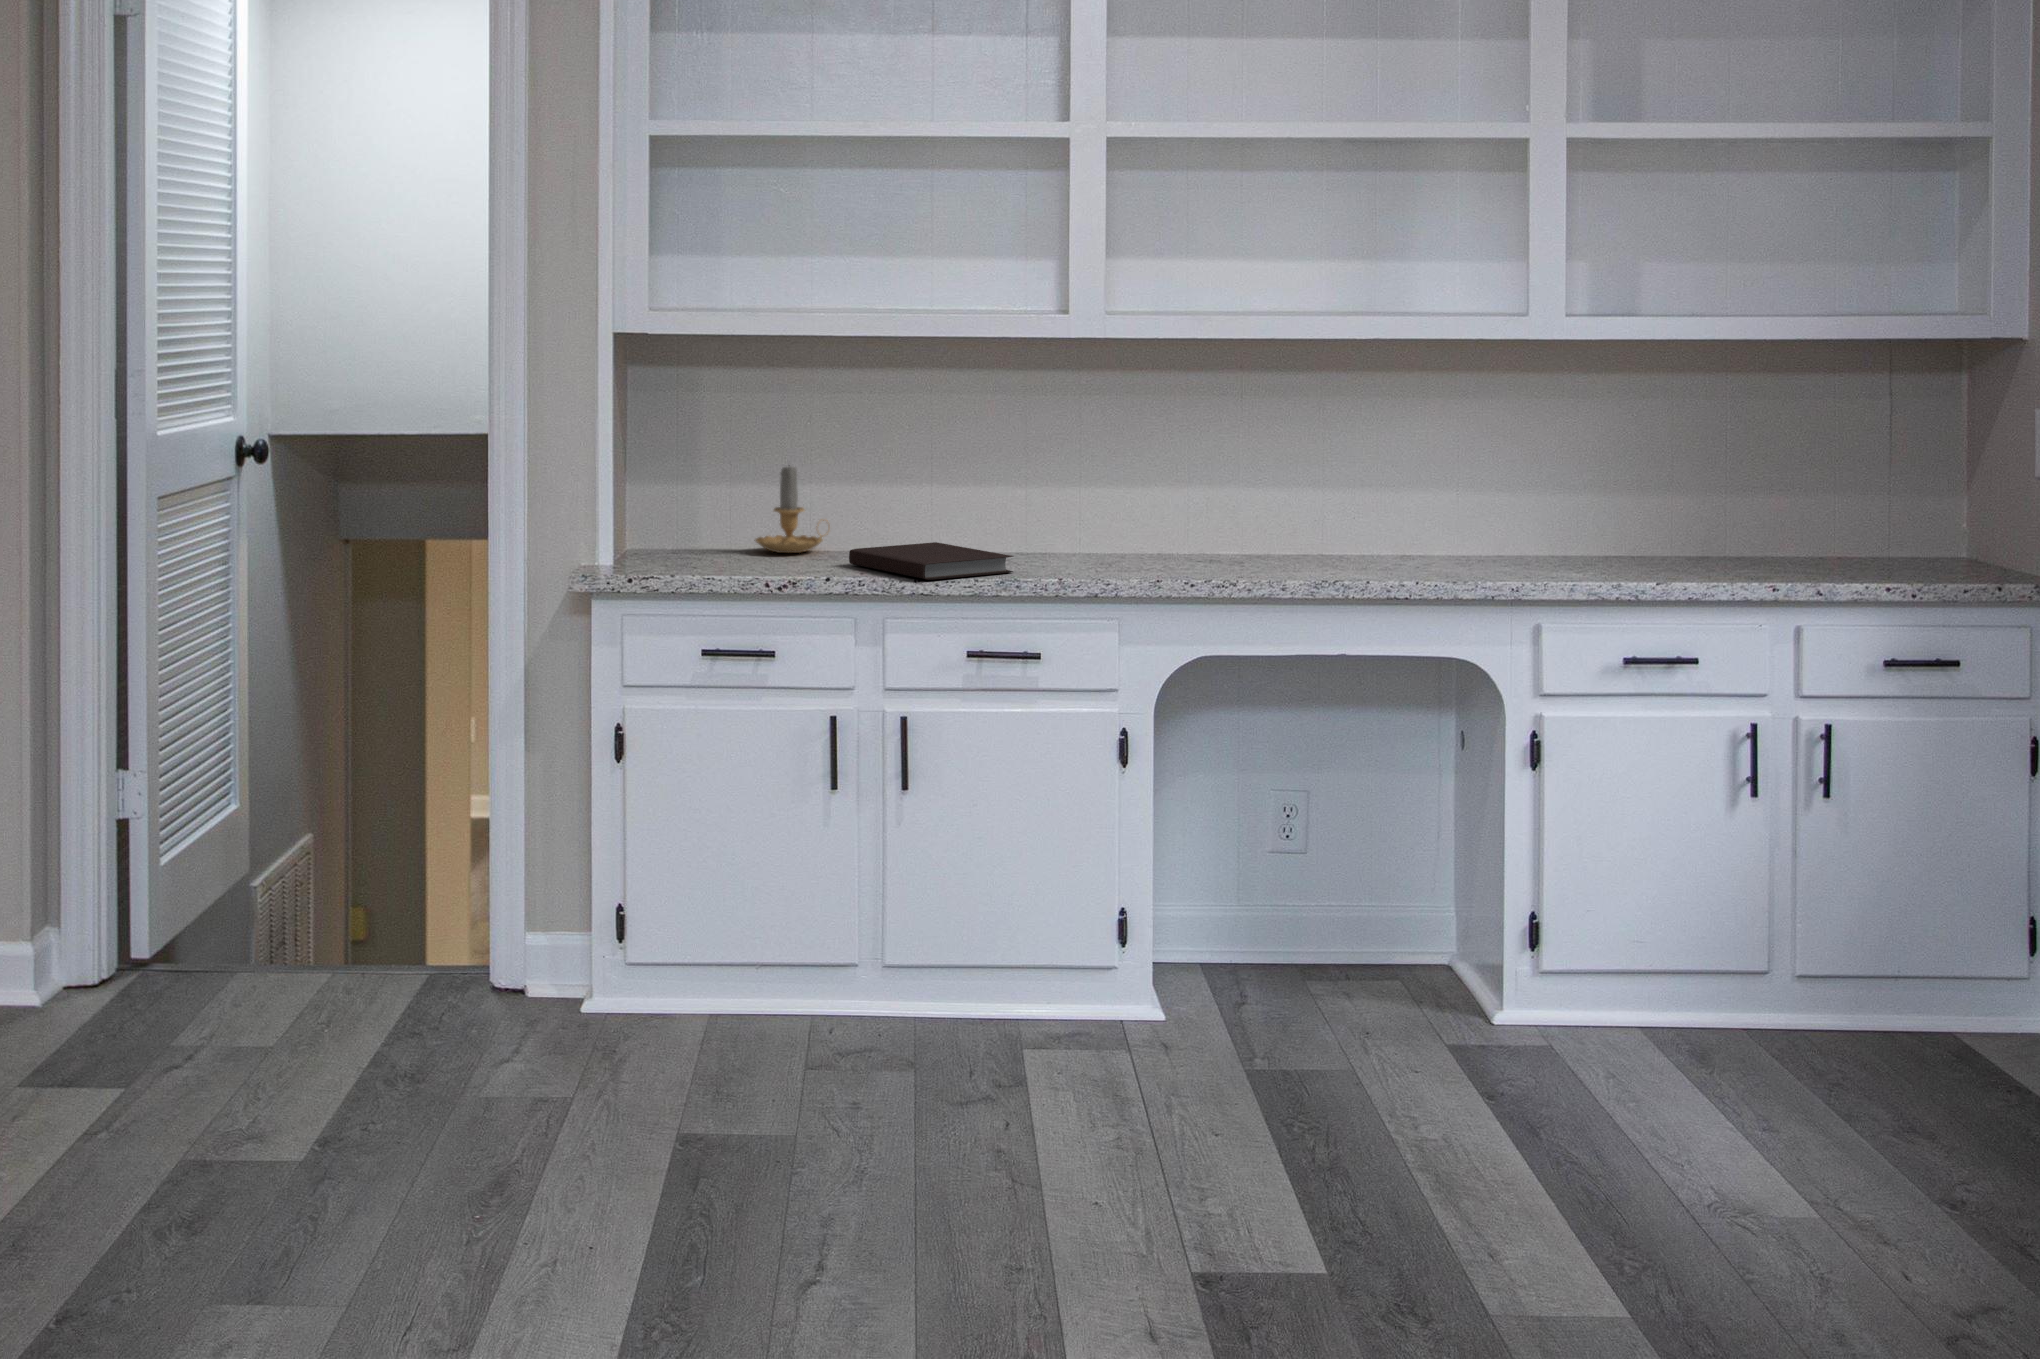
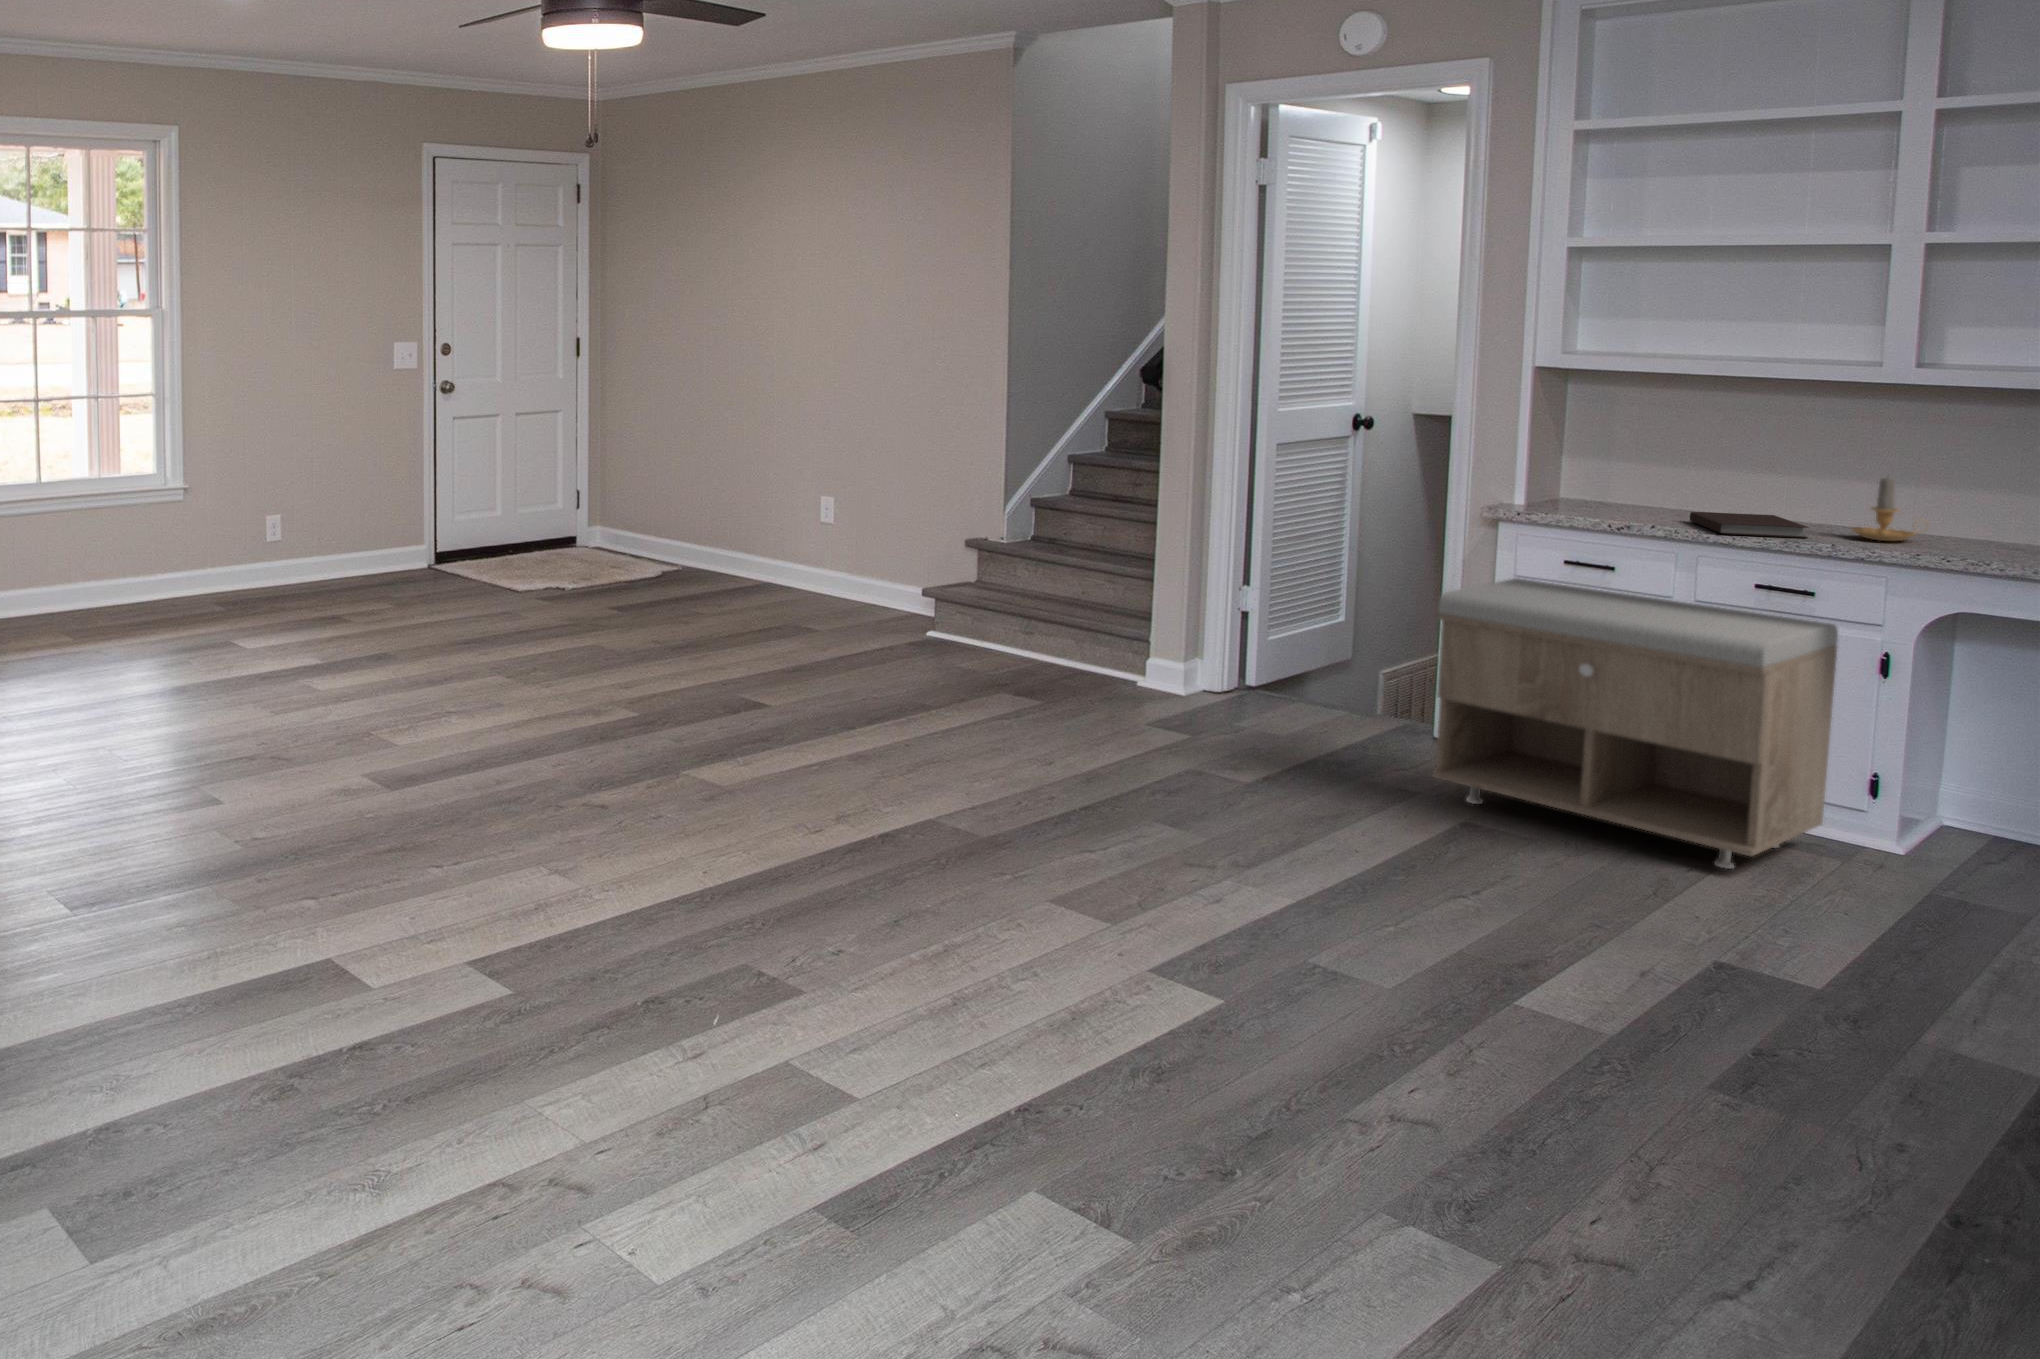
candle: present [755,466,824,553] -> present [1852,478,1916,541]
storage bench: none [597,691,1100,1121] -> present [1432,578,1838,869]

